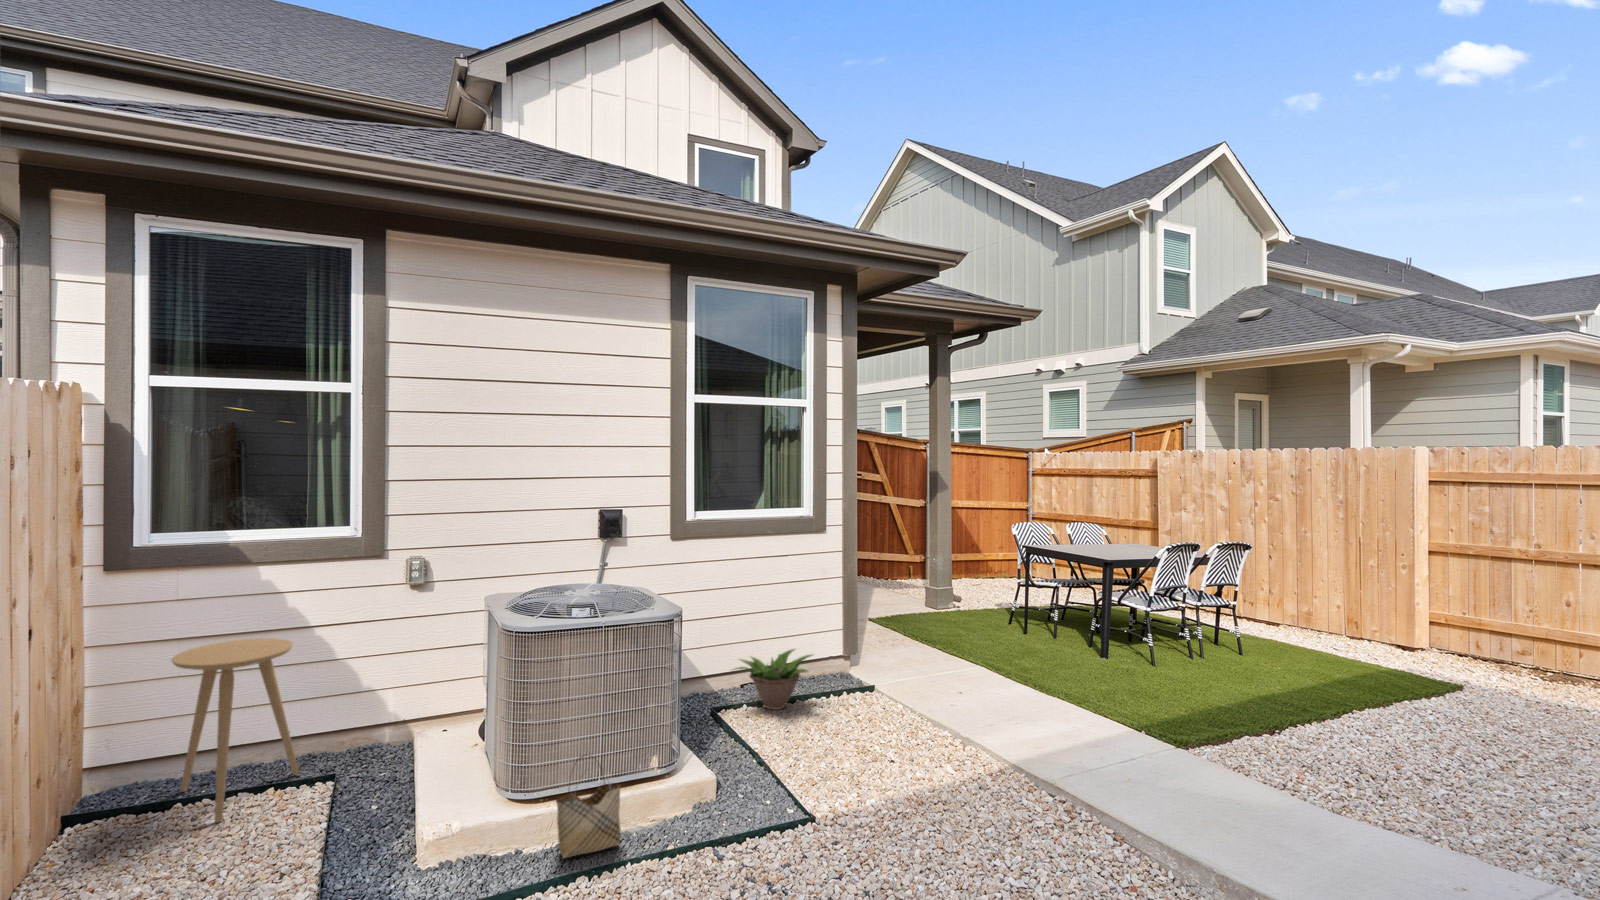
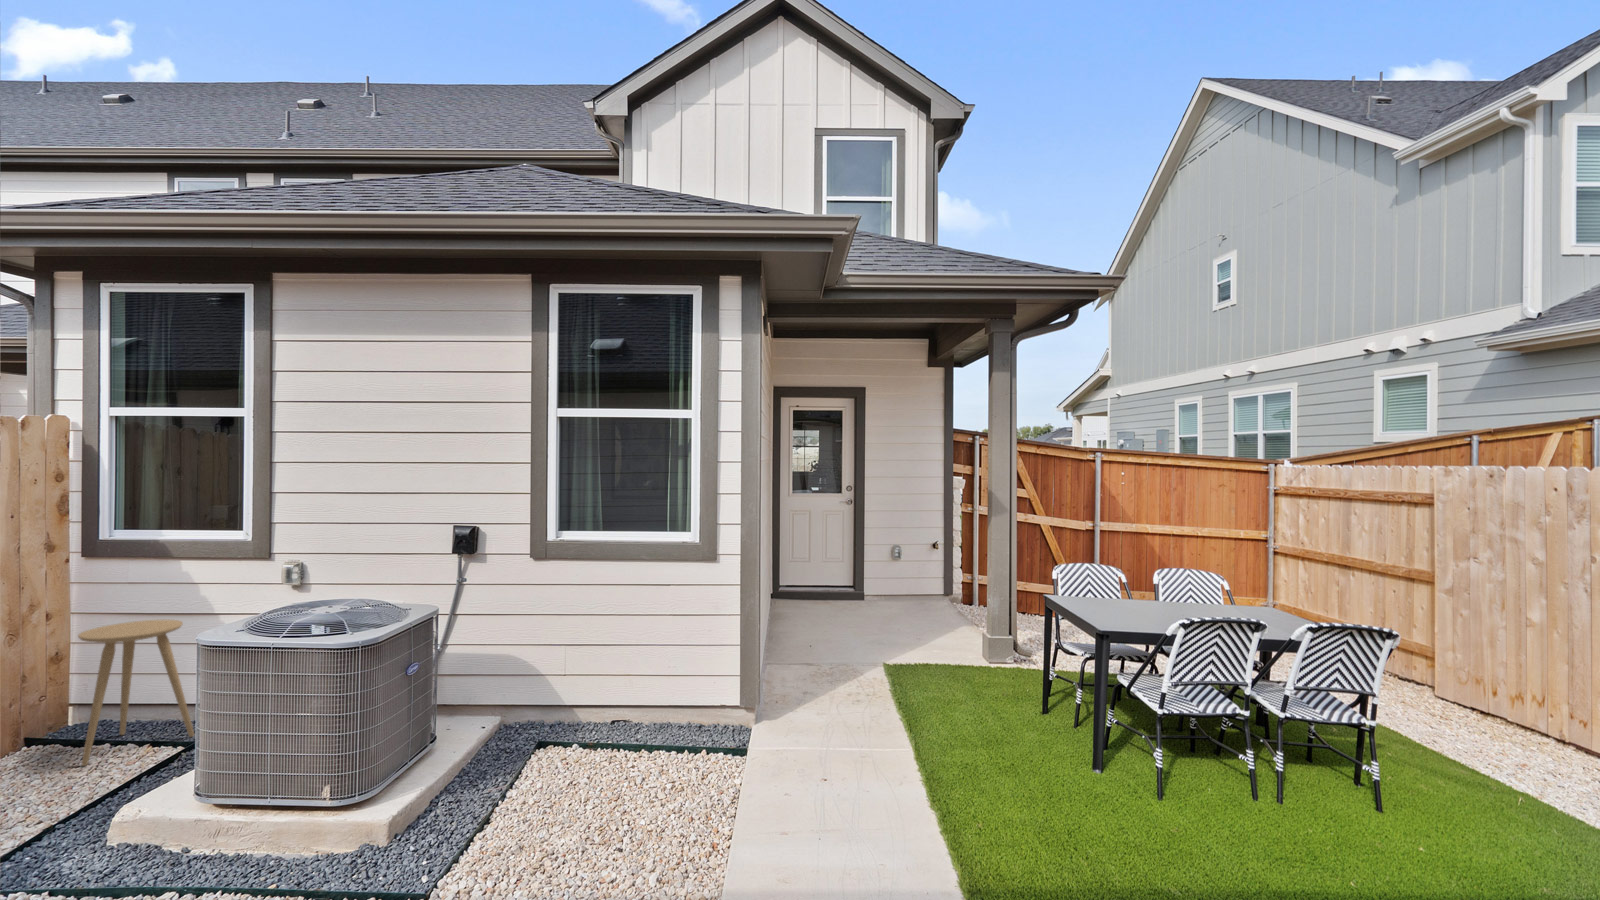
decorative plant: present [735,649,812,709] -> none [563,694,664,762]
woven basket: present [556,756,621,858] -> none [141,773,219,874]

